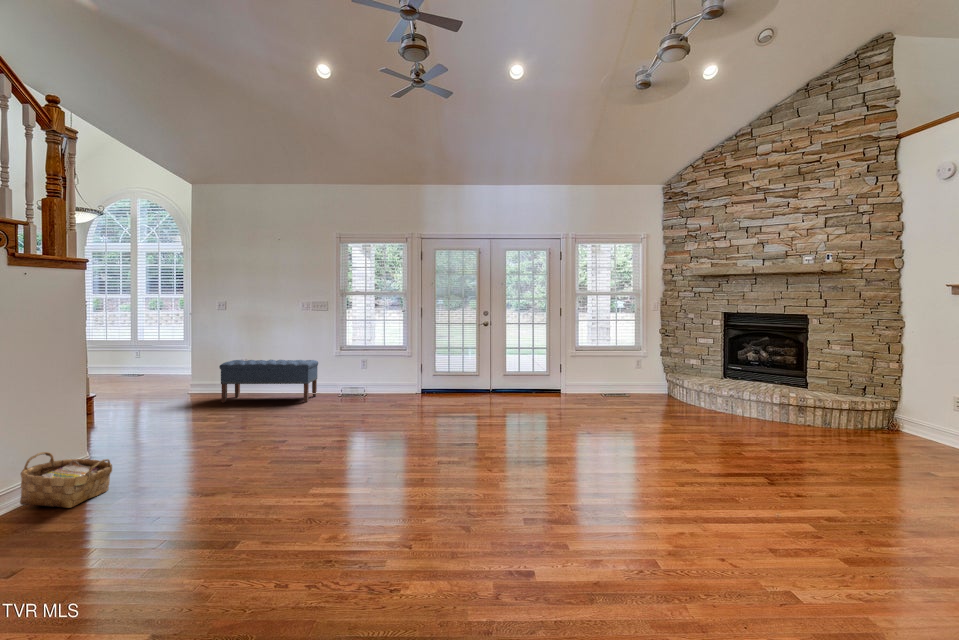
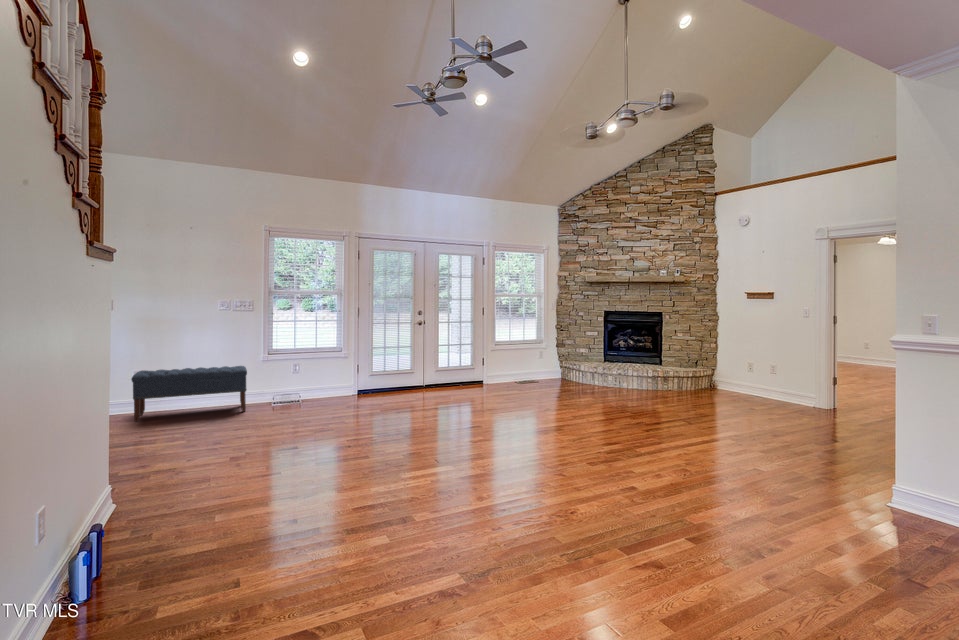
woven basket: present [20,452,112,508] -> none [106,473,197,534]

